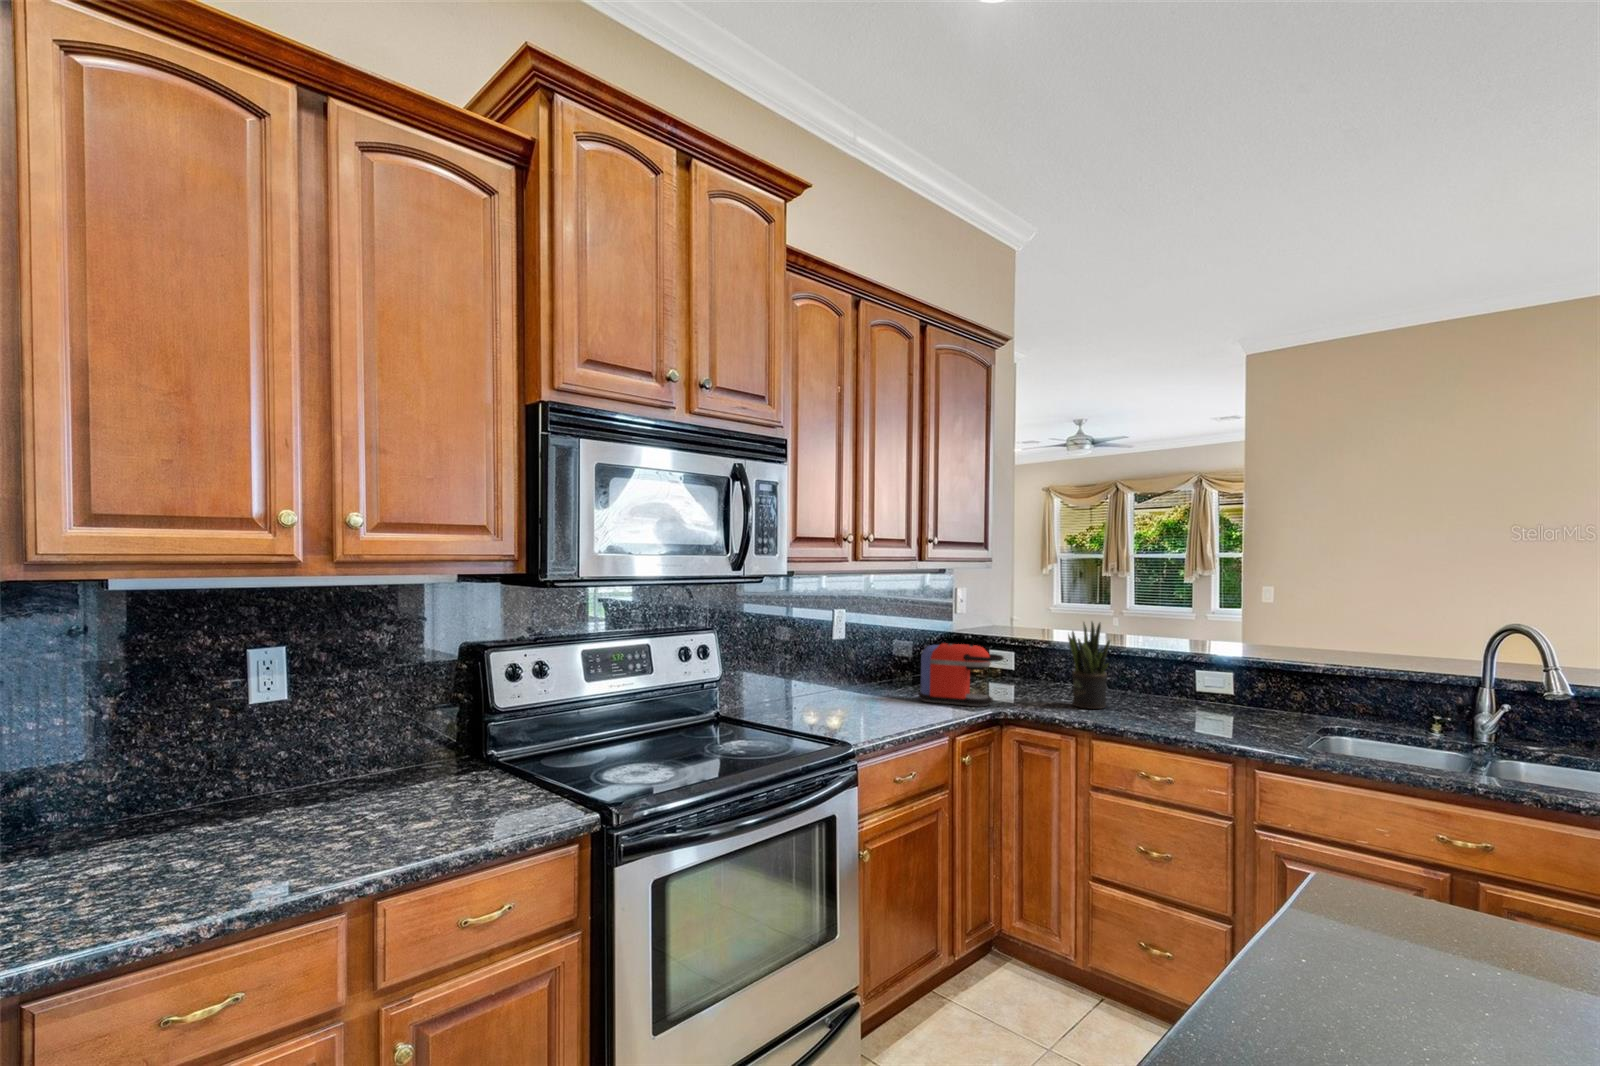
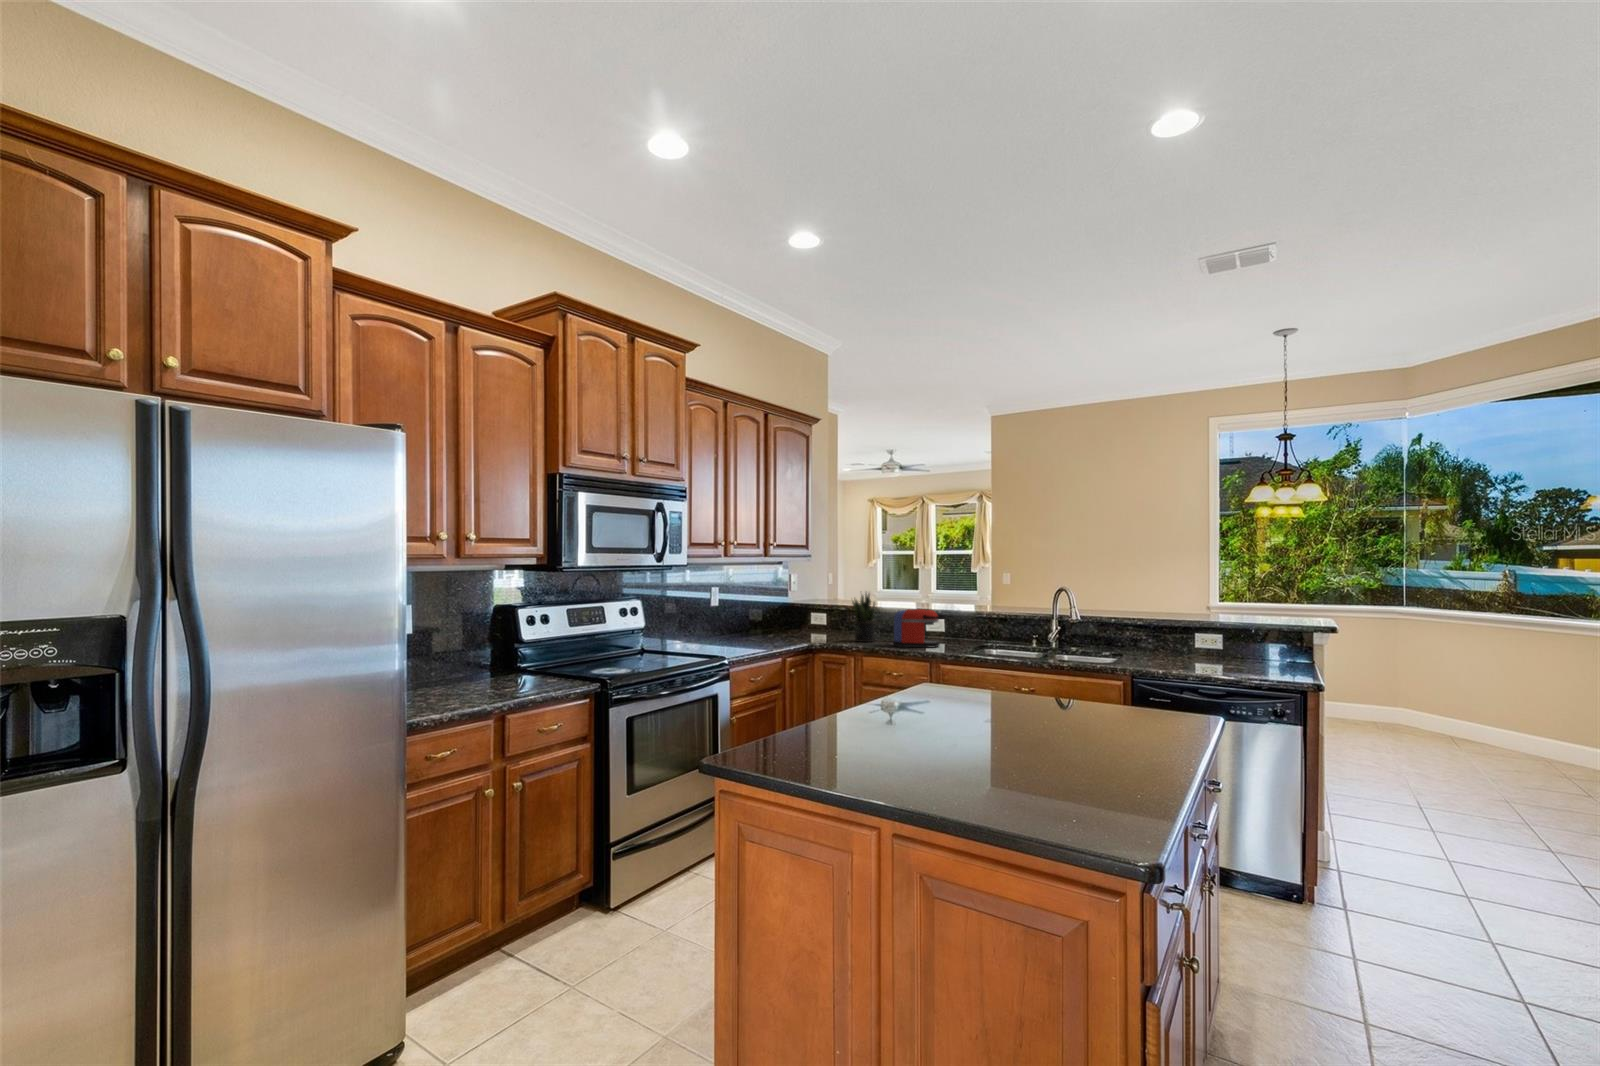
coffee maker: present [919,643,1004,706] -> present [893,609,946,648]

